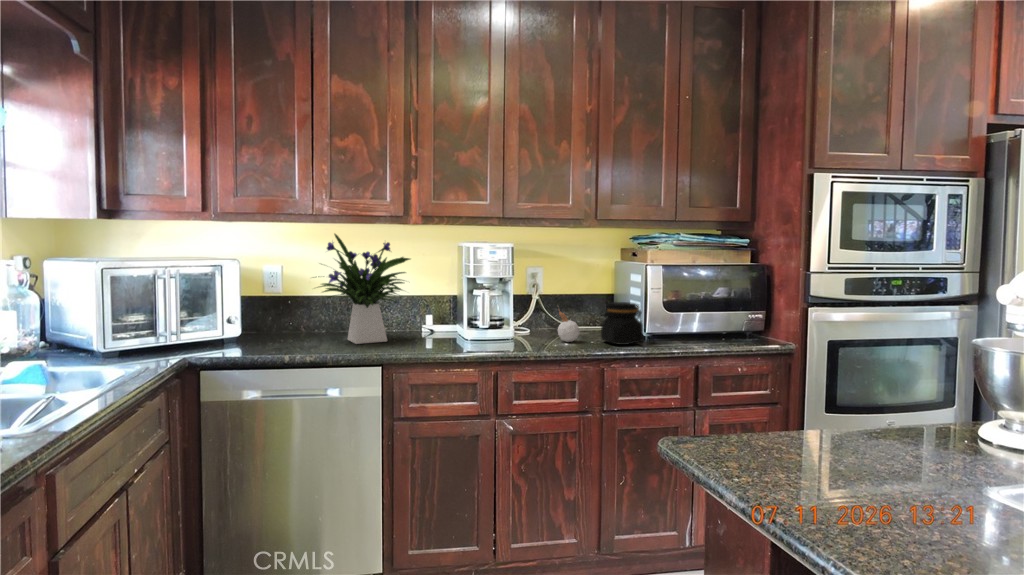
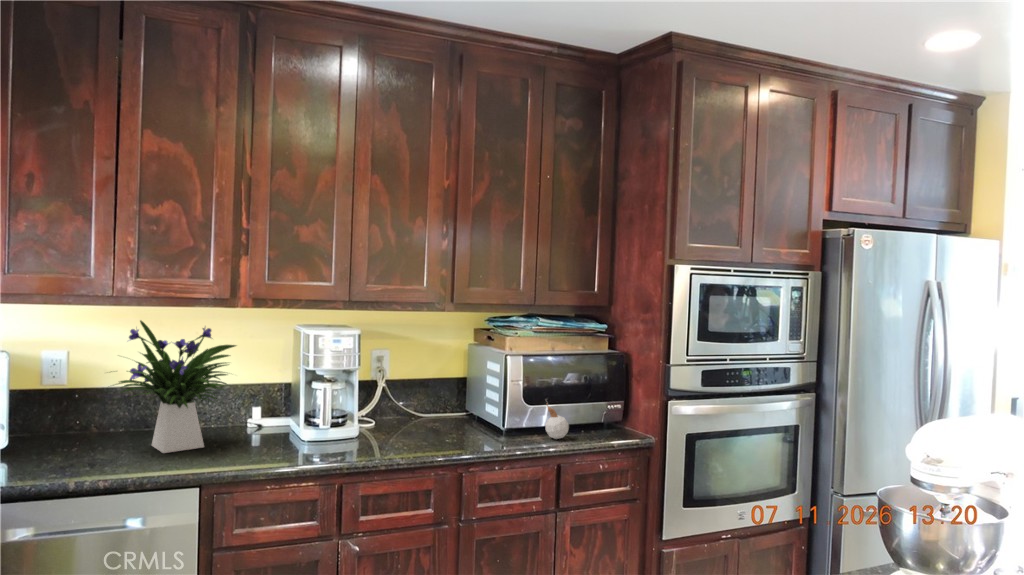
jar: present [601,302,643,345] -> none [457,395,503,443]
candle: present [558,309,580,342] -> present [546,404,569,439]

